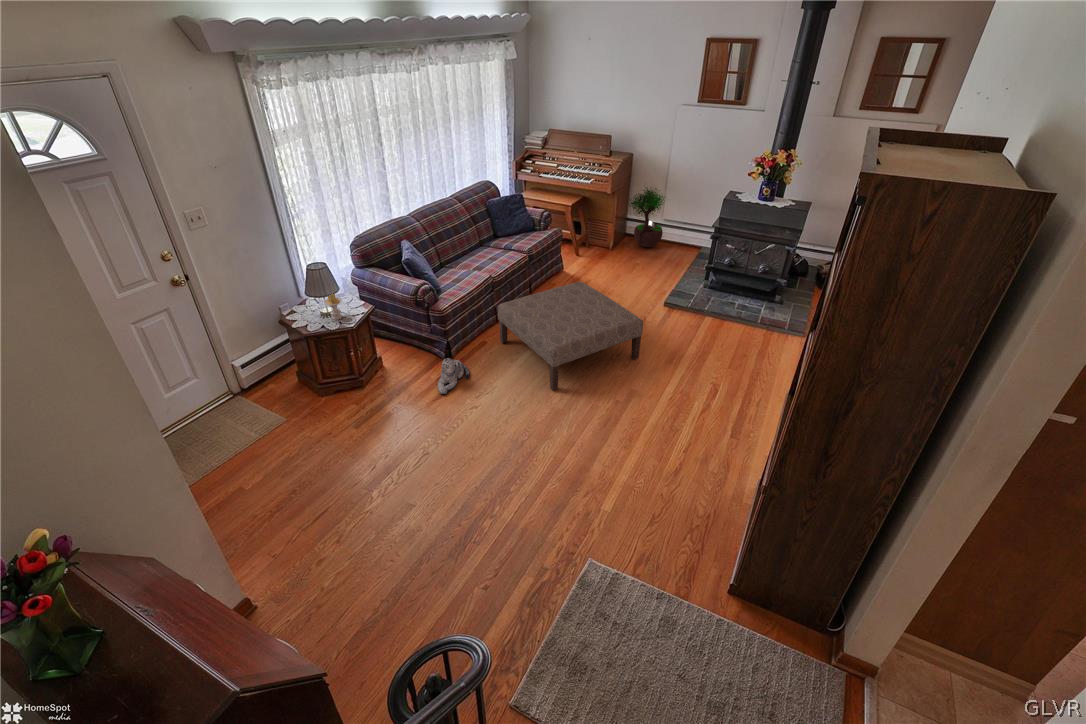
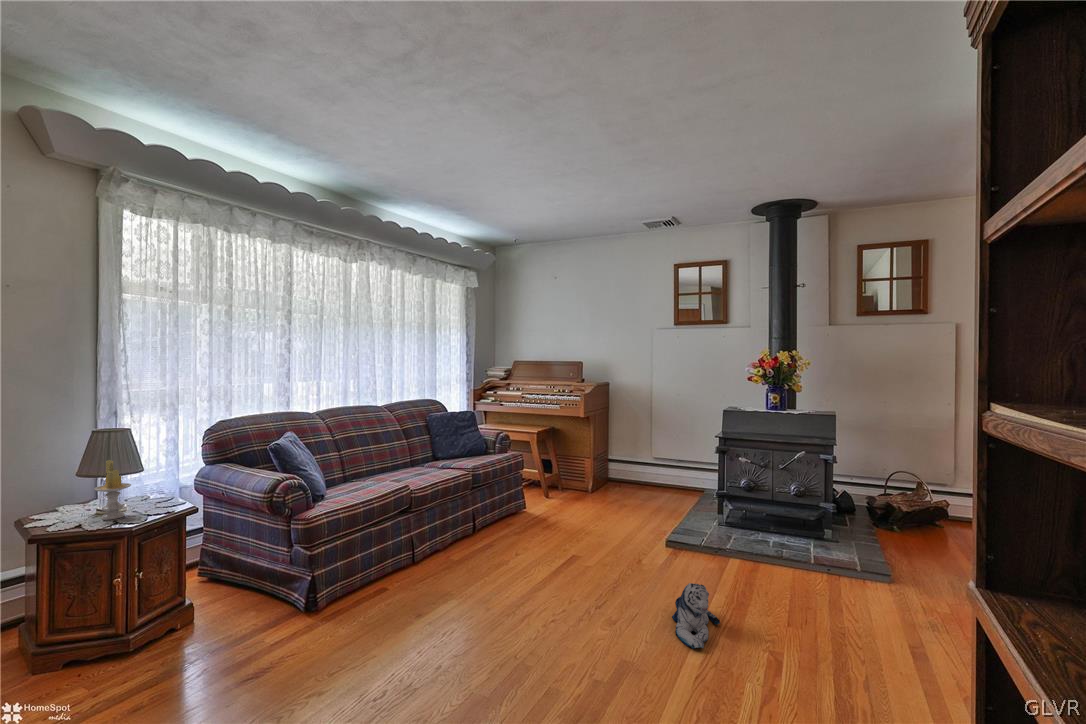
potted tree: present [629,188,664,247] -> none [606,407,654,489]
ottoman: present [498,281,643,391] -> none [406,498,636,665]
plush toy: present [437,358,469,394] -> present [672,583,720,649]

